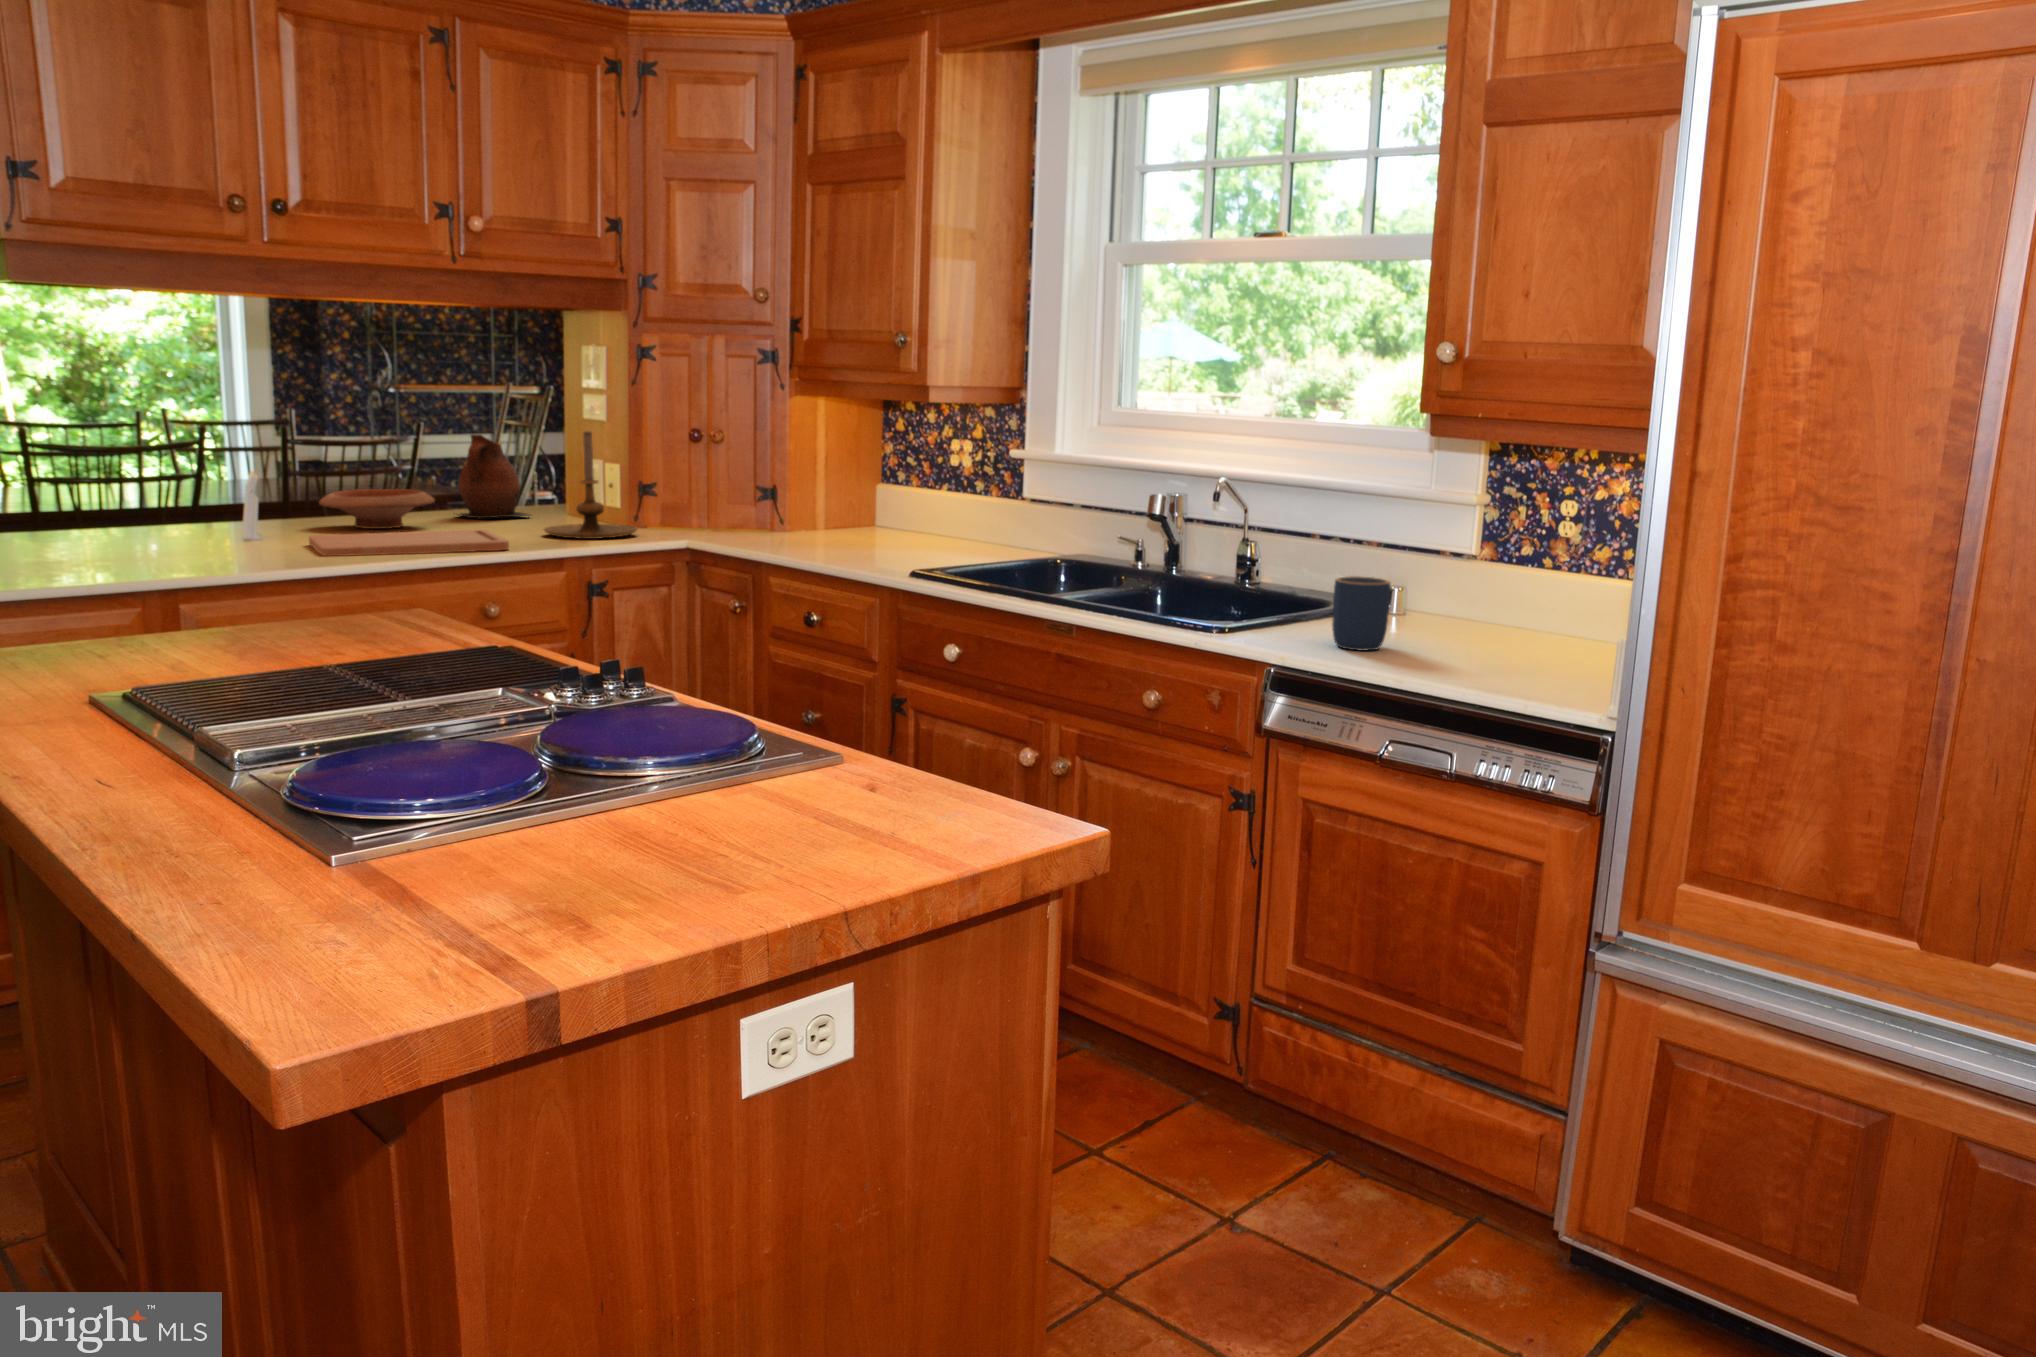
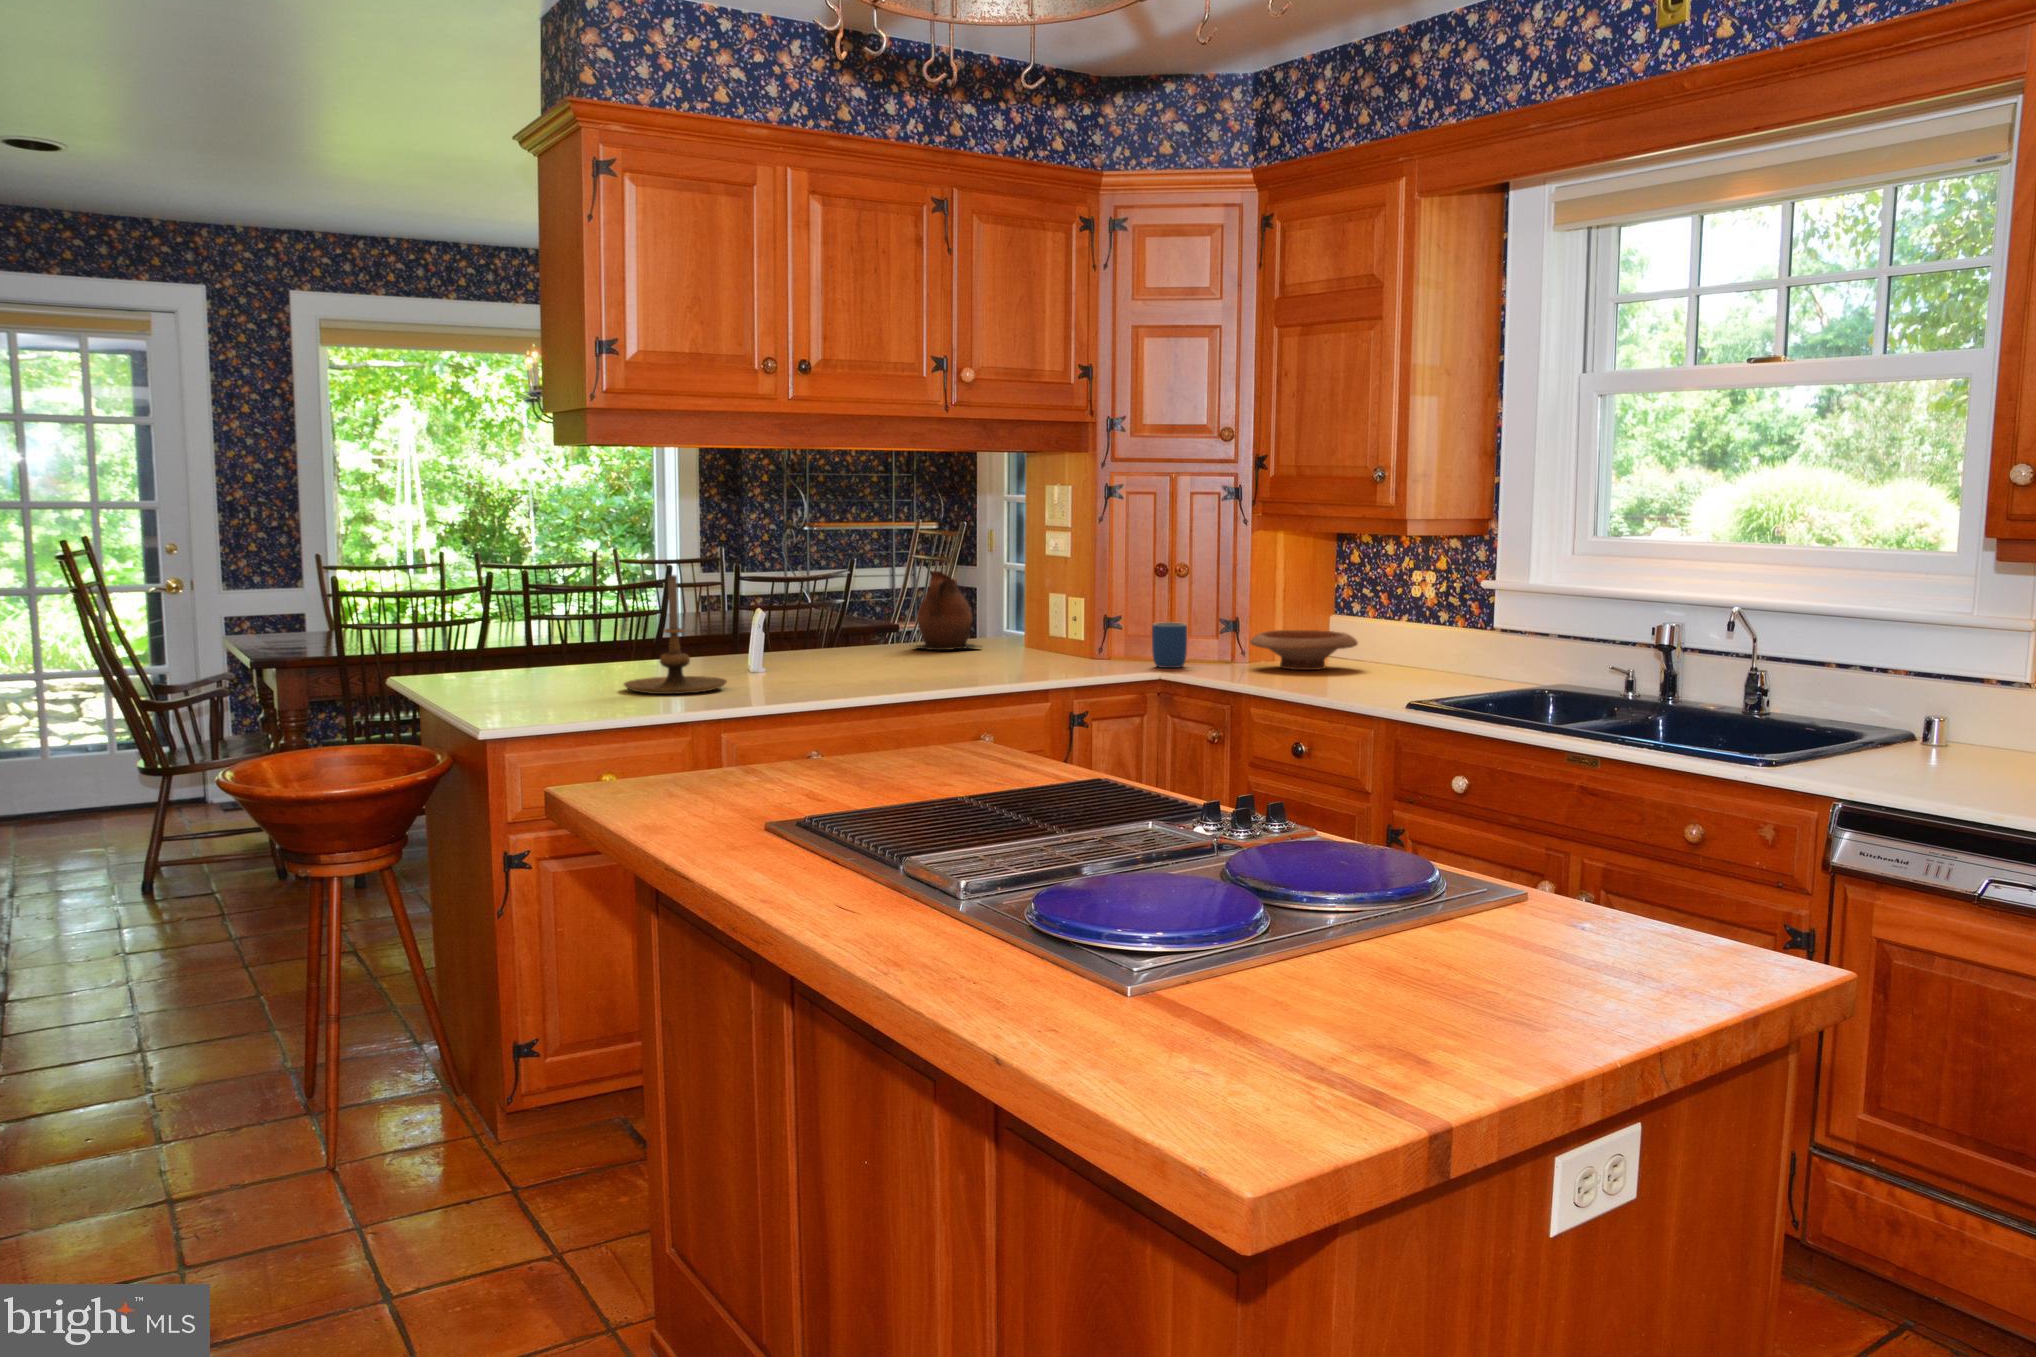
candle holder: present [544,432,637,539] -> present [624,575,727,694]
wooden bowl: present [319,489,435,529] -> present [1250,630,1358,670]
cutting board: present [309,529,509,556] -> none [813,661,996,688]
mug: present [1332,576,1390,650] -> present [1152,622,1187,668]

